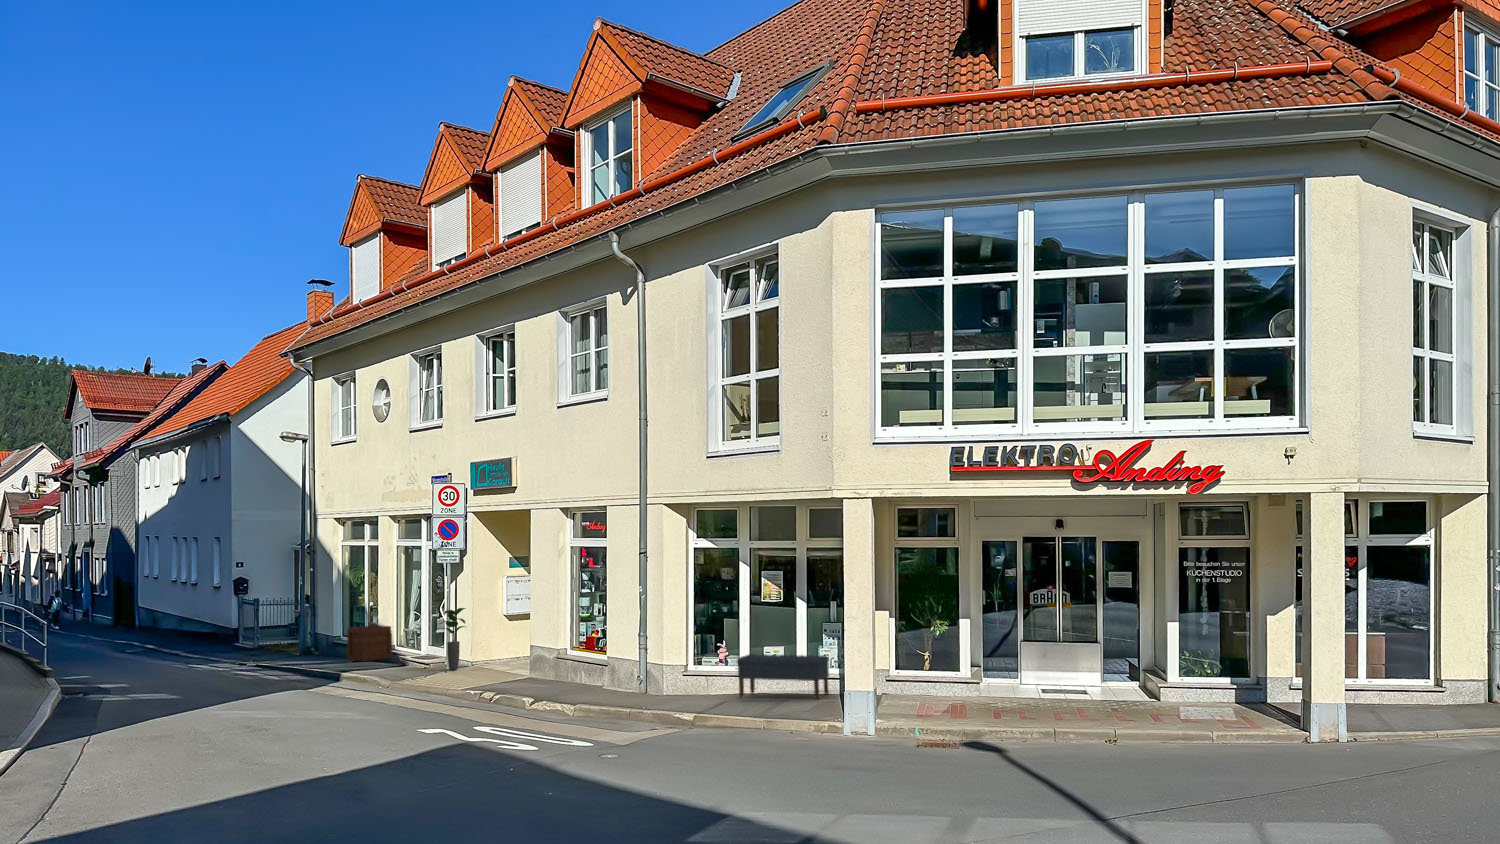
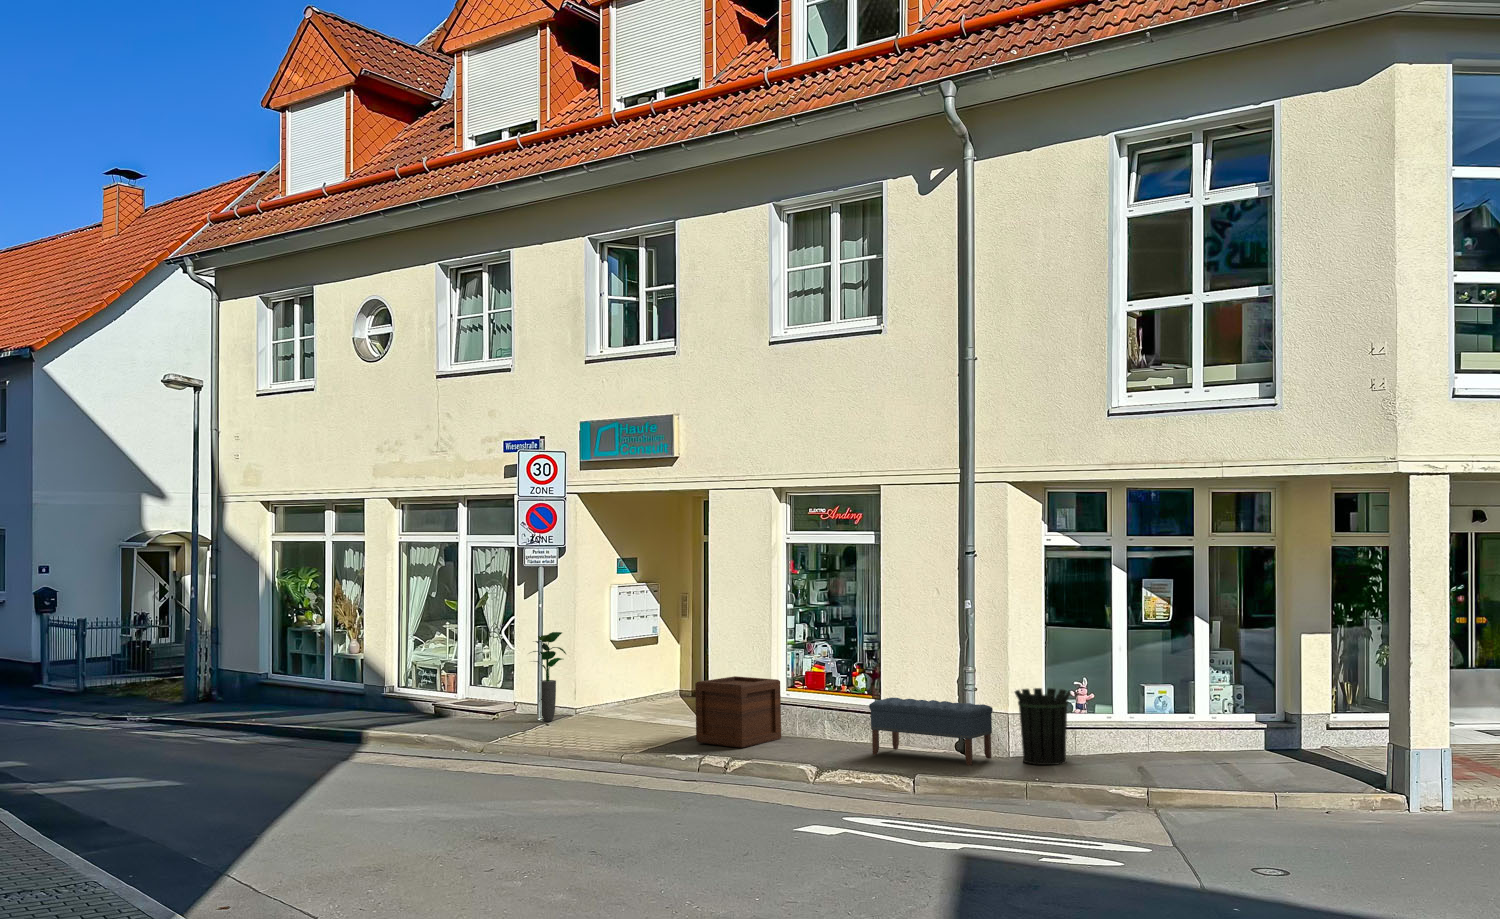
wooden crate: present [347,625,392,662] -> present [695,676,781,748]
waste bin: none [658,648,697,701] -> present [1015,688,1071,765]
bench: present [737,654,829,700] -> present [869,698,993,766]

